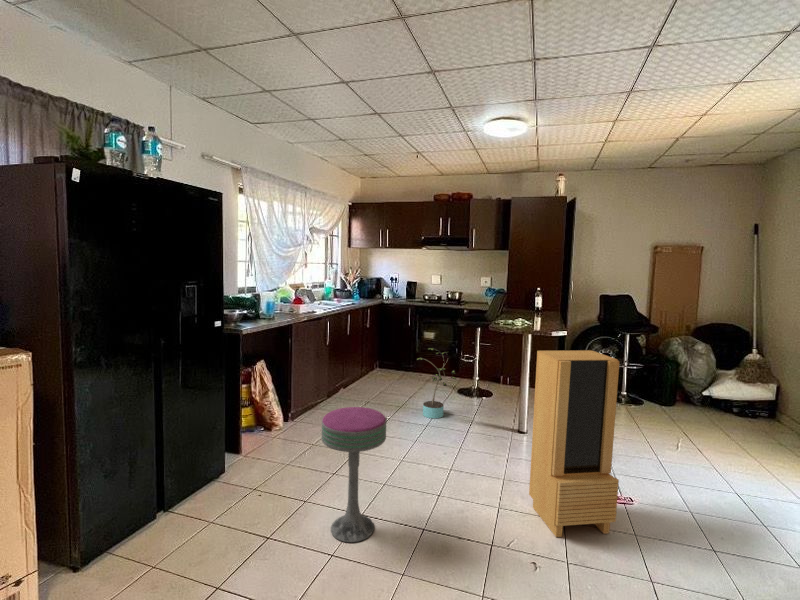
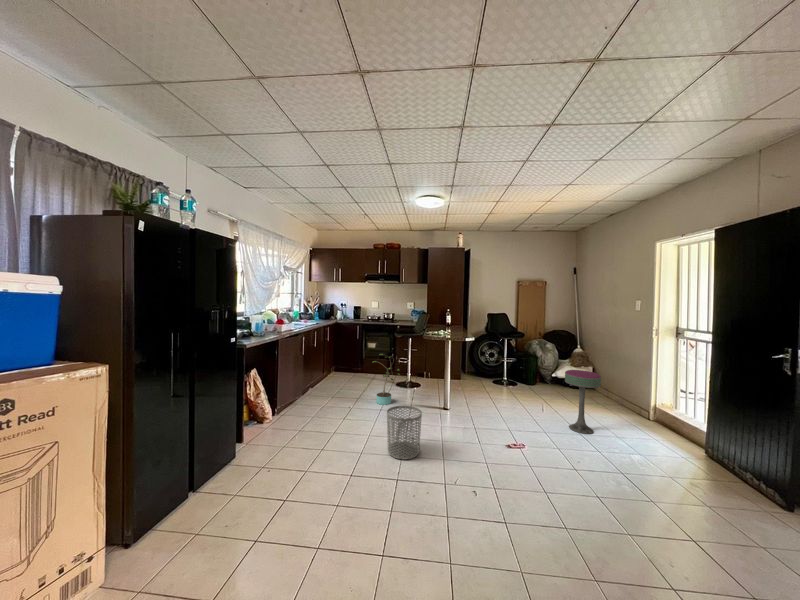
storage cabinet: present [529,350,619,537] -> none [462,348,517,472]
bar stool: present [322,407,386,542] -> present [565,370,601,434]
waste bin: none [420,425,470,502] -> present [387,406,422,460]

